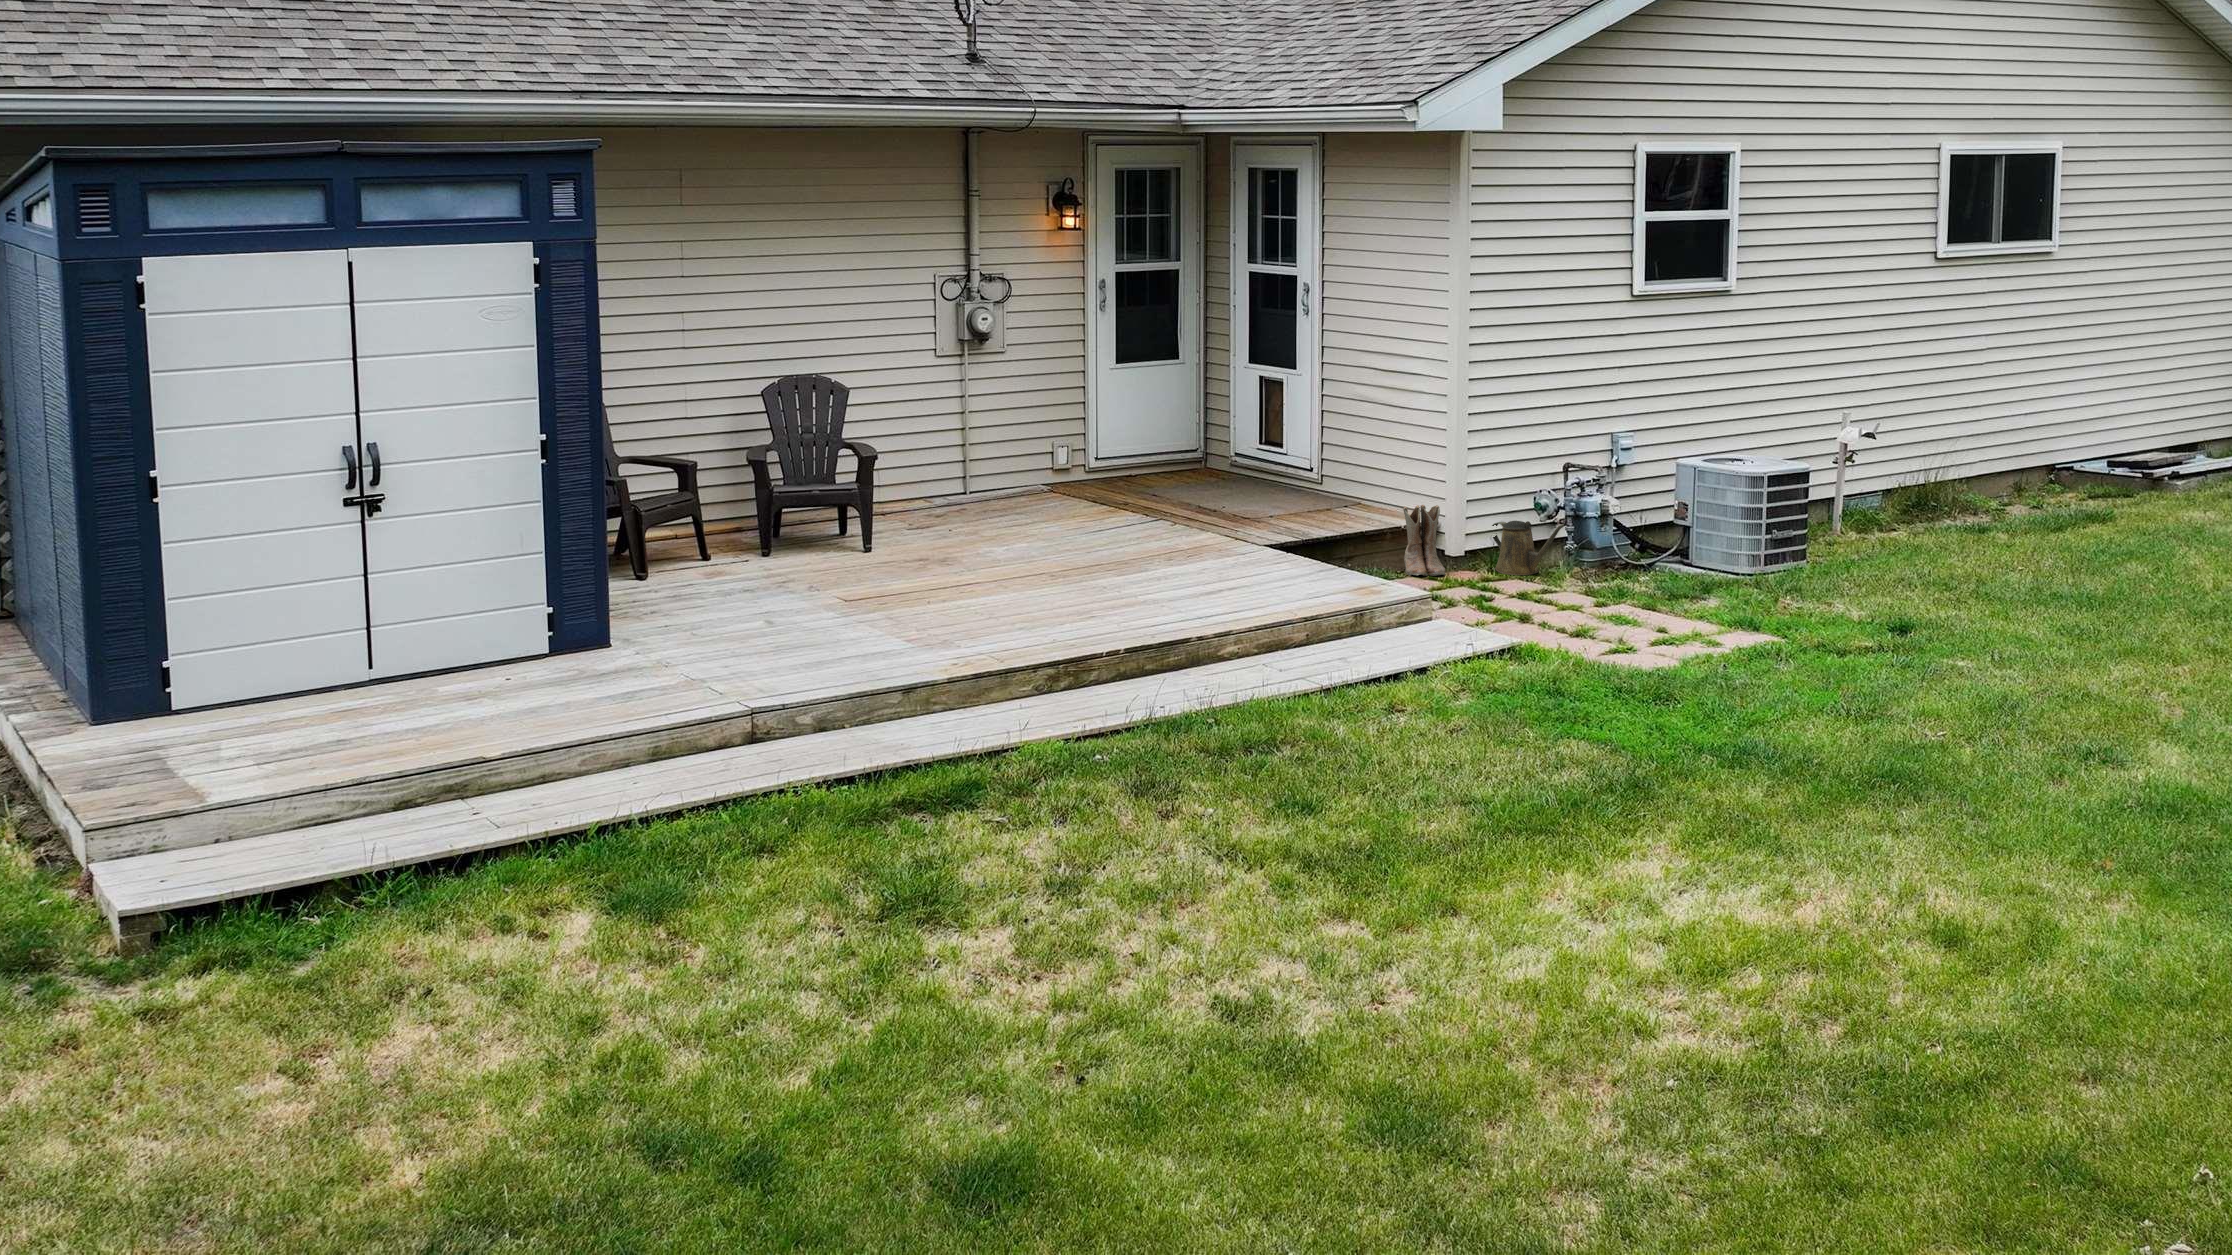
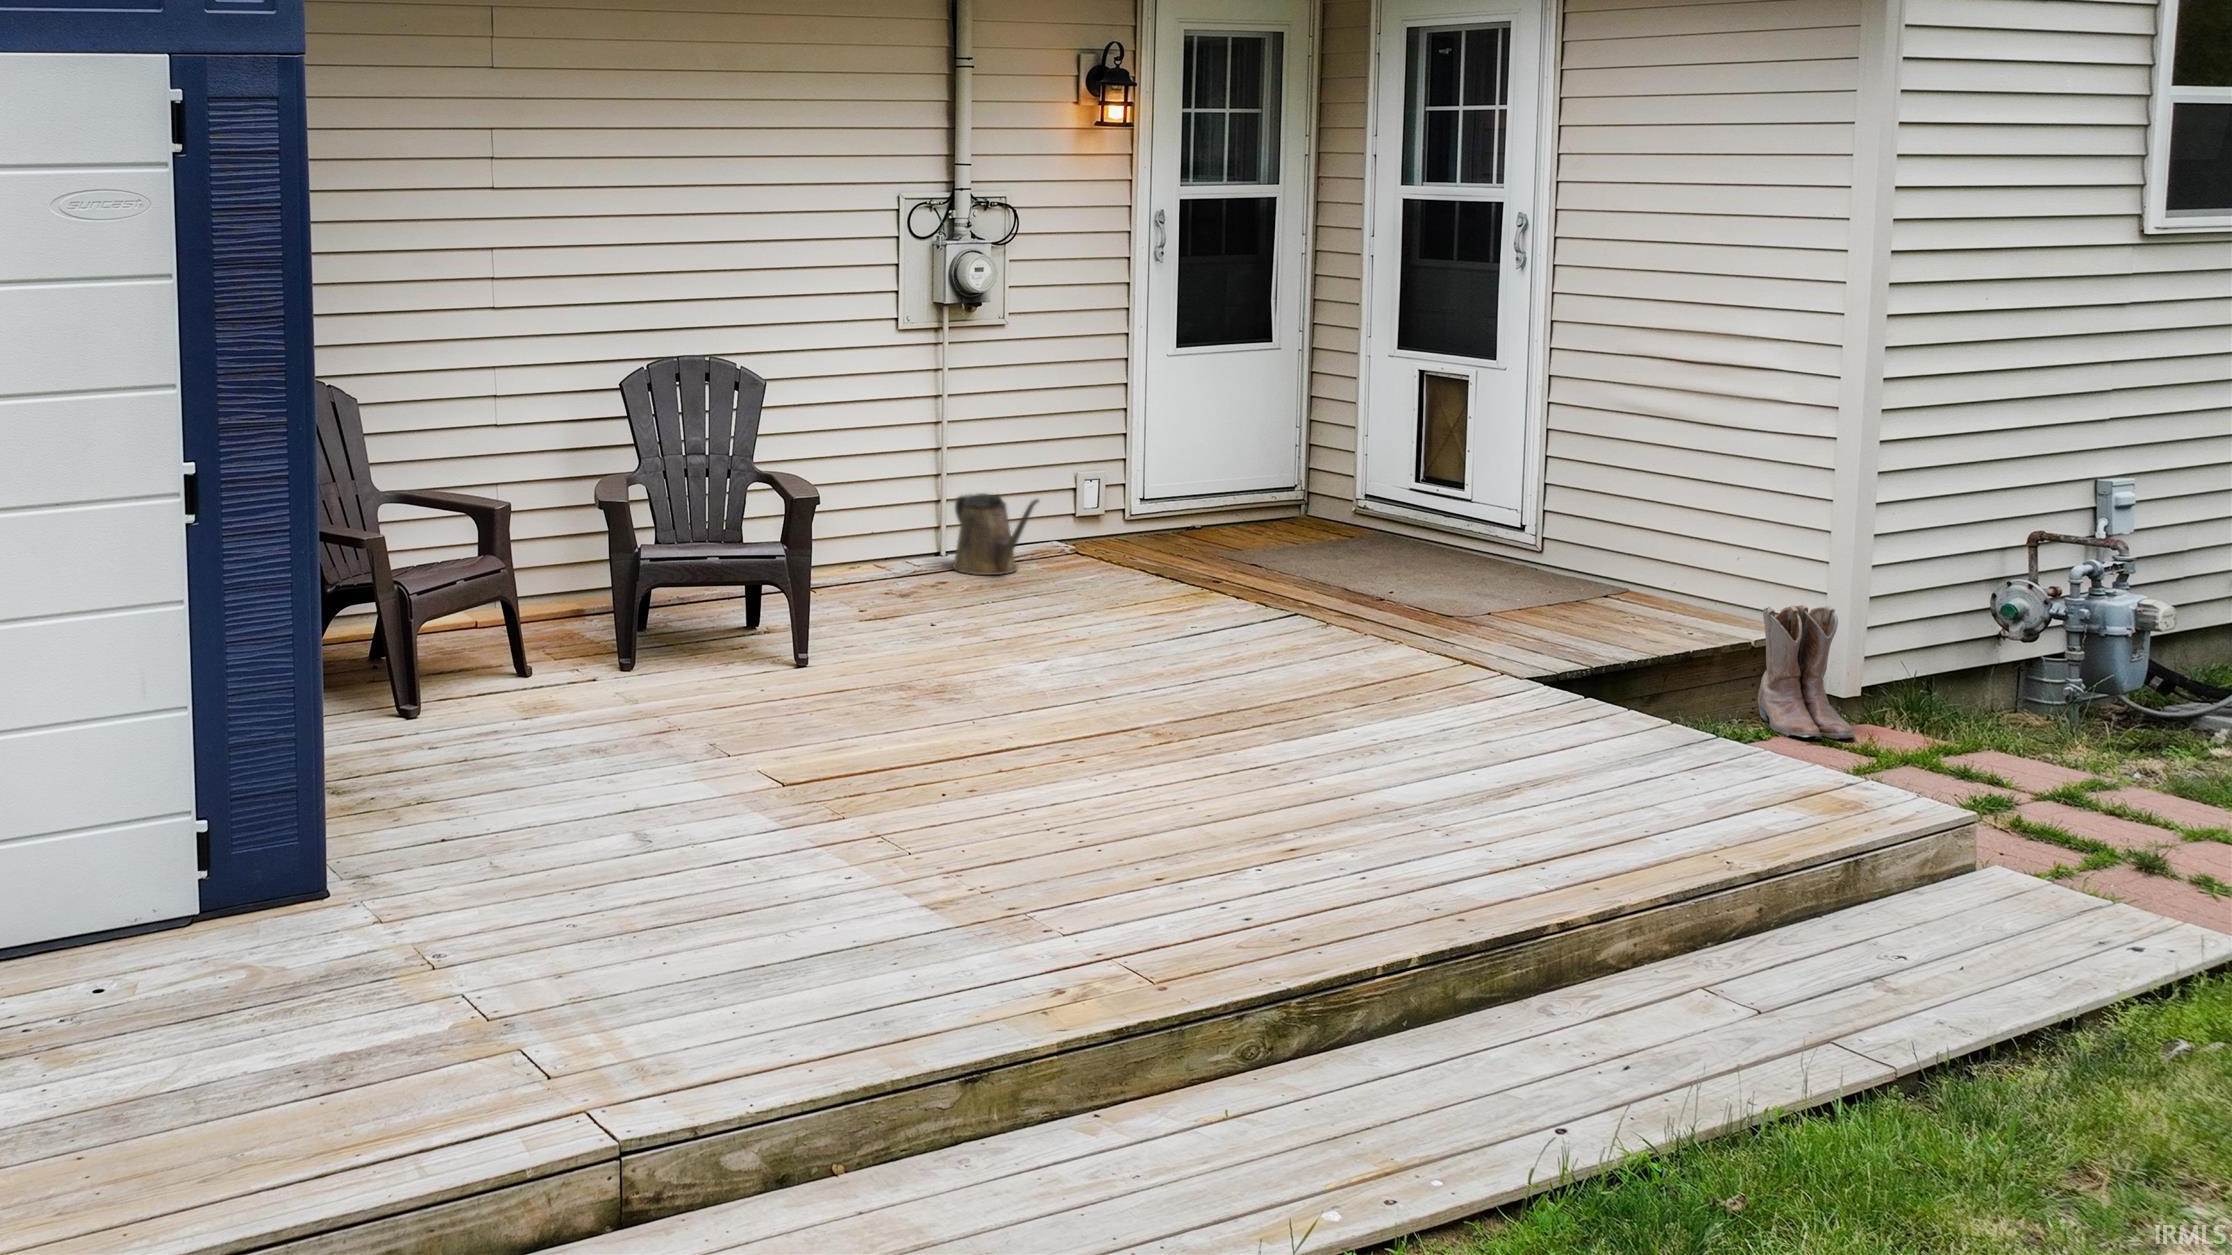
watering can: present [1492,521,1566,575] -> present [953,493,1039,575]

